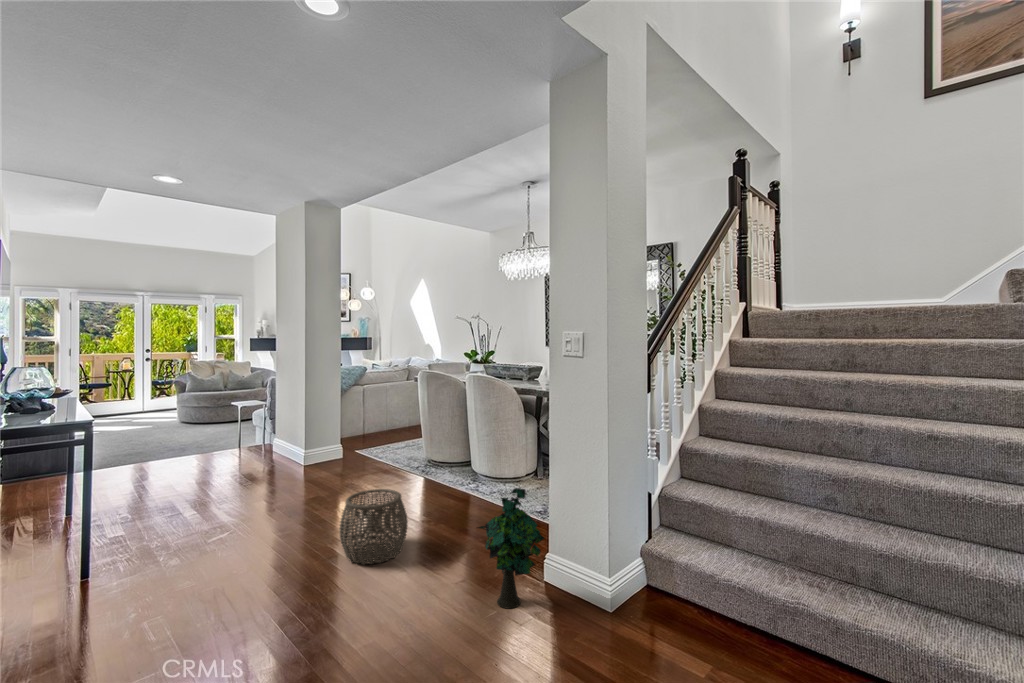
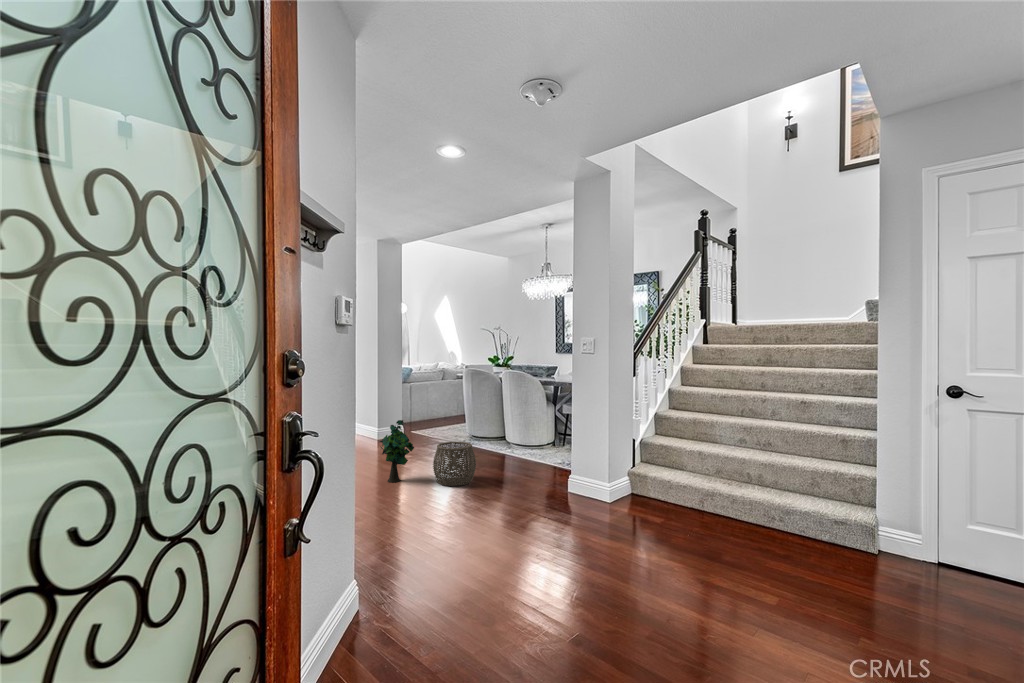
decorative plant: present [478,488,544,609] -> present [379,420,414,482]

